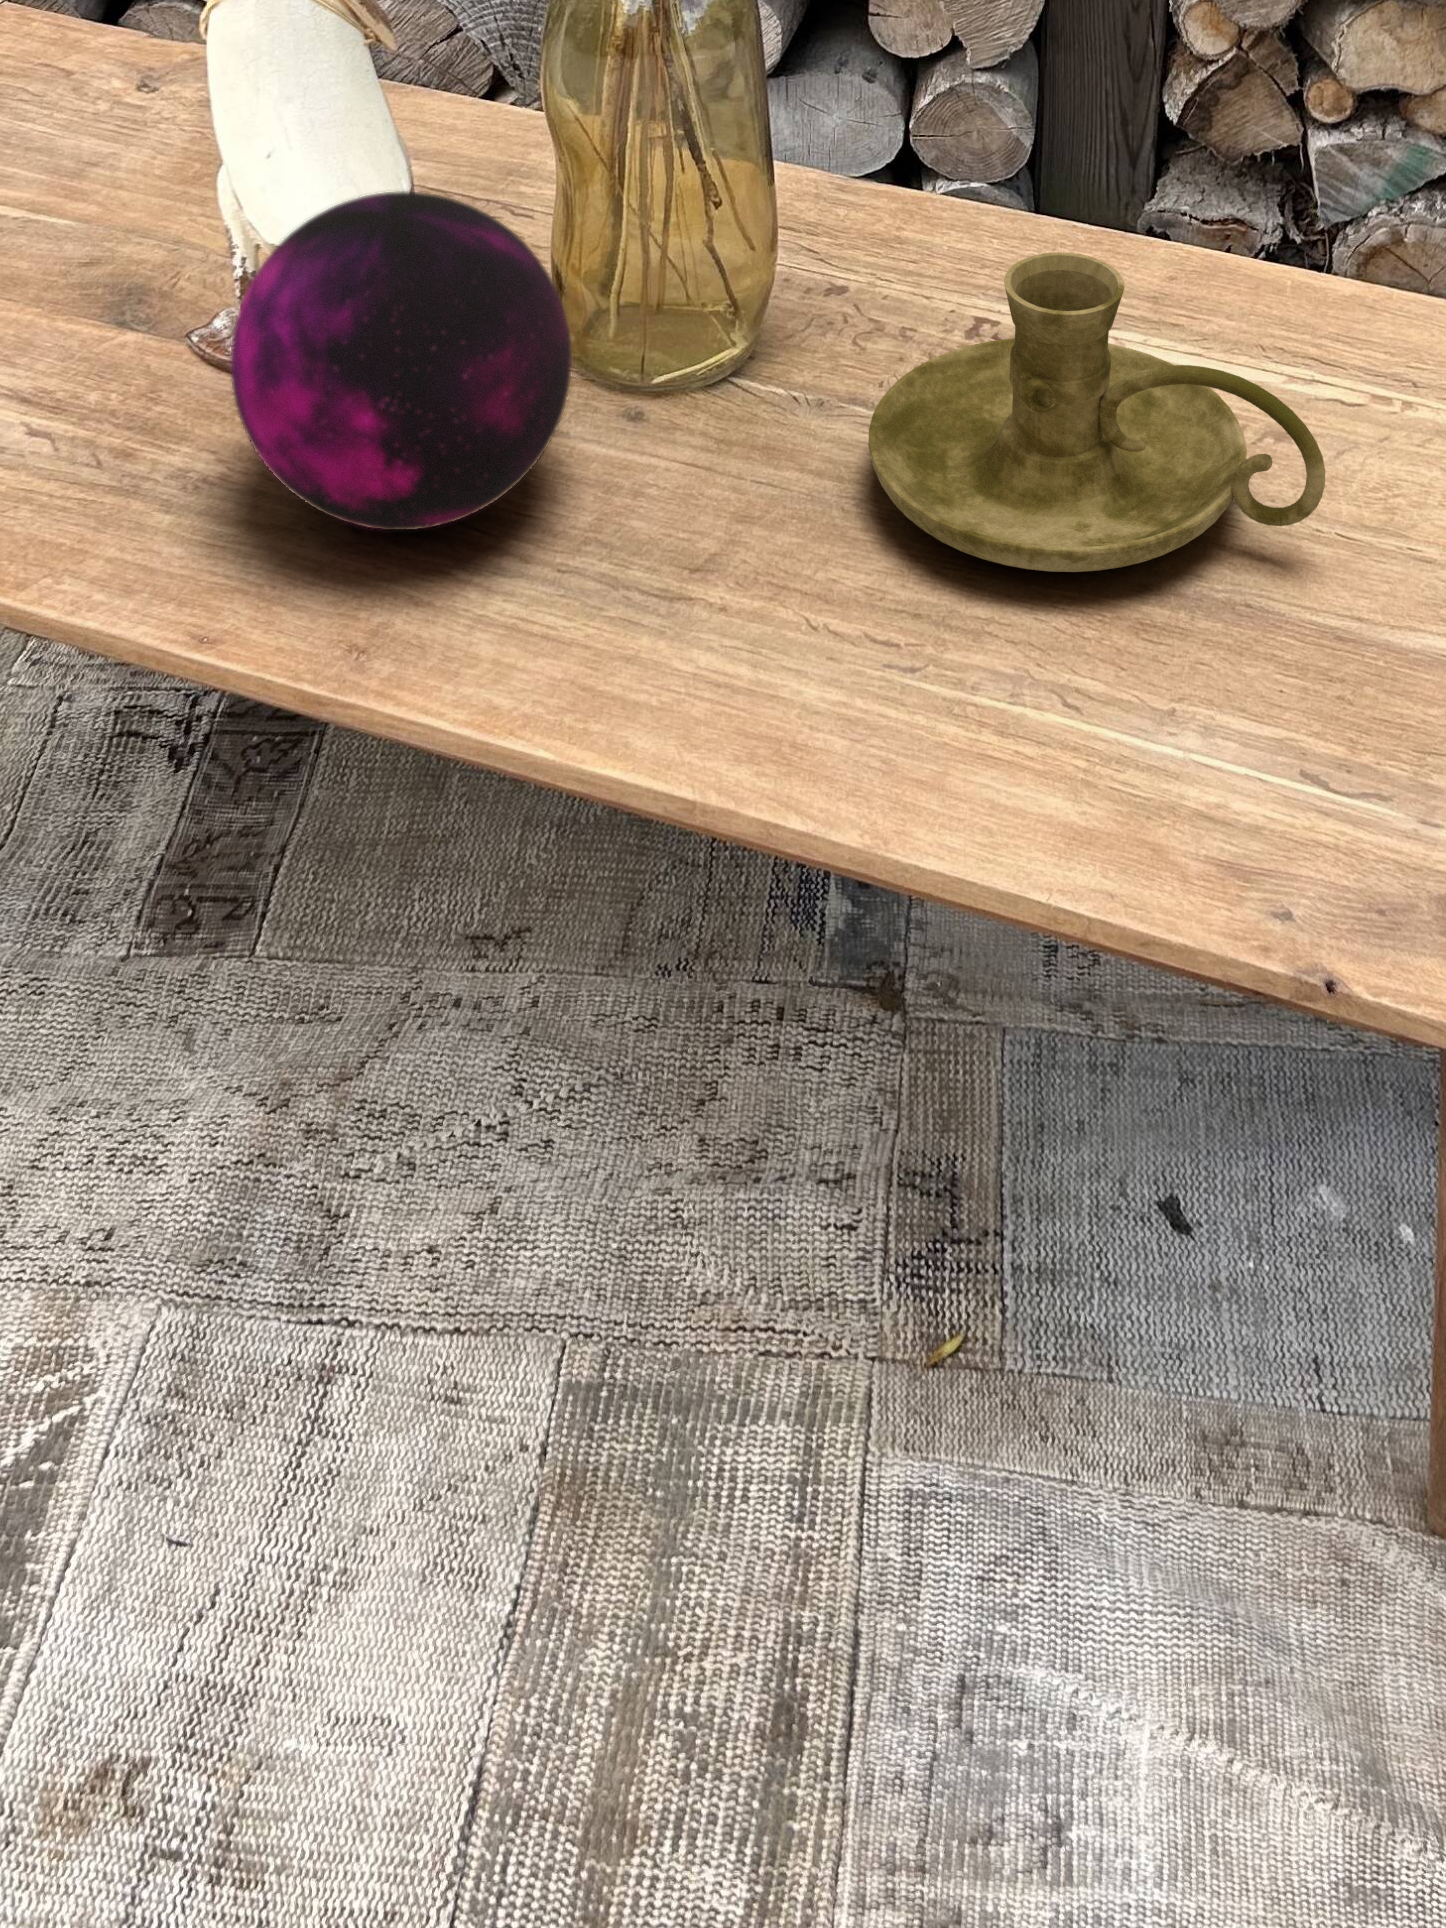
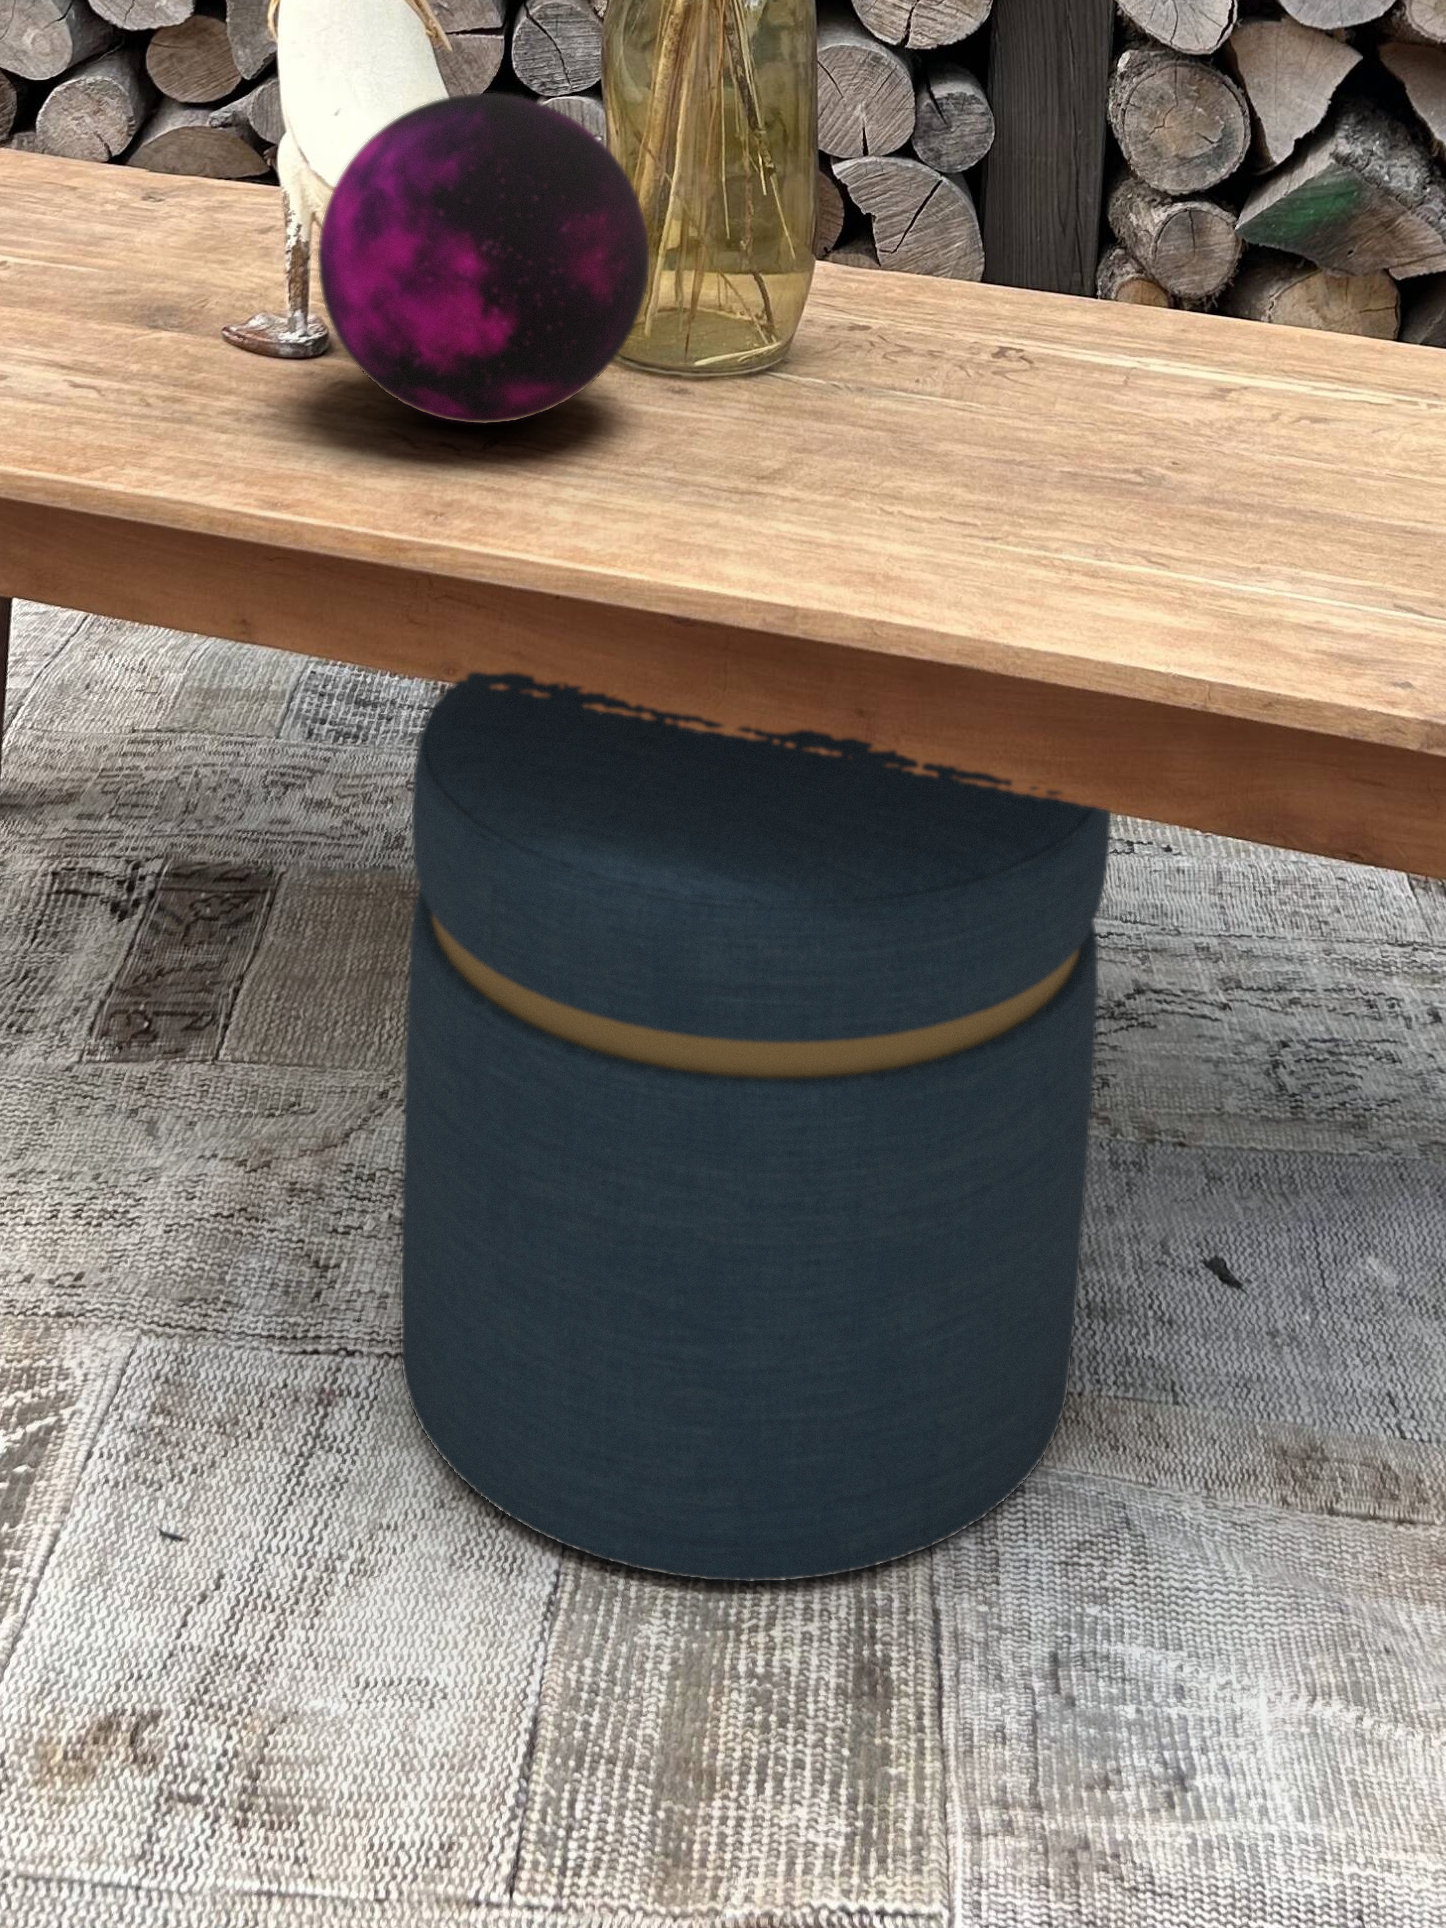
candle holder: present [868,252,1325,572] -> none [929,185,1383,461]
ottoman: none [348,648,1030,1601] -> present [400,672,1111,1581]

